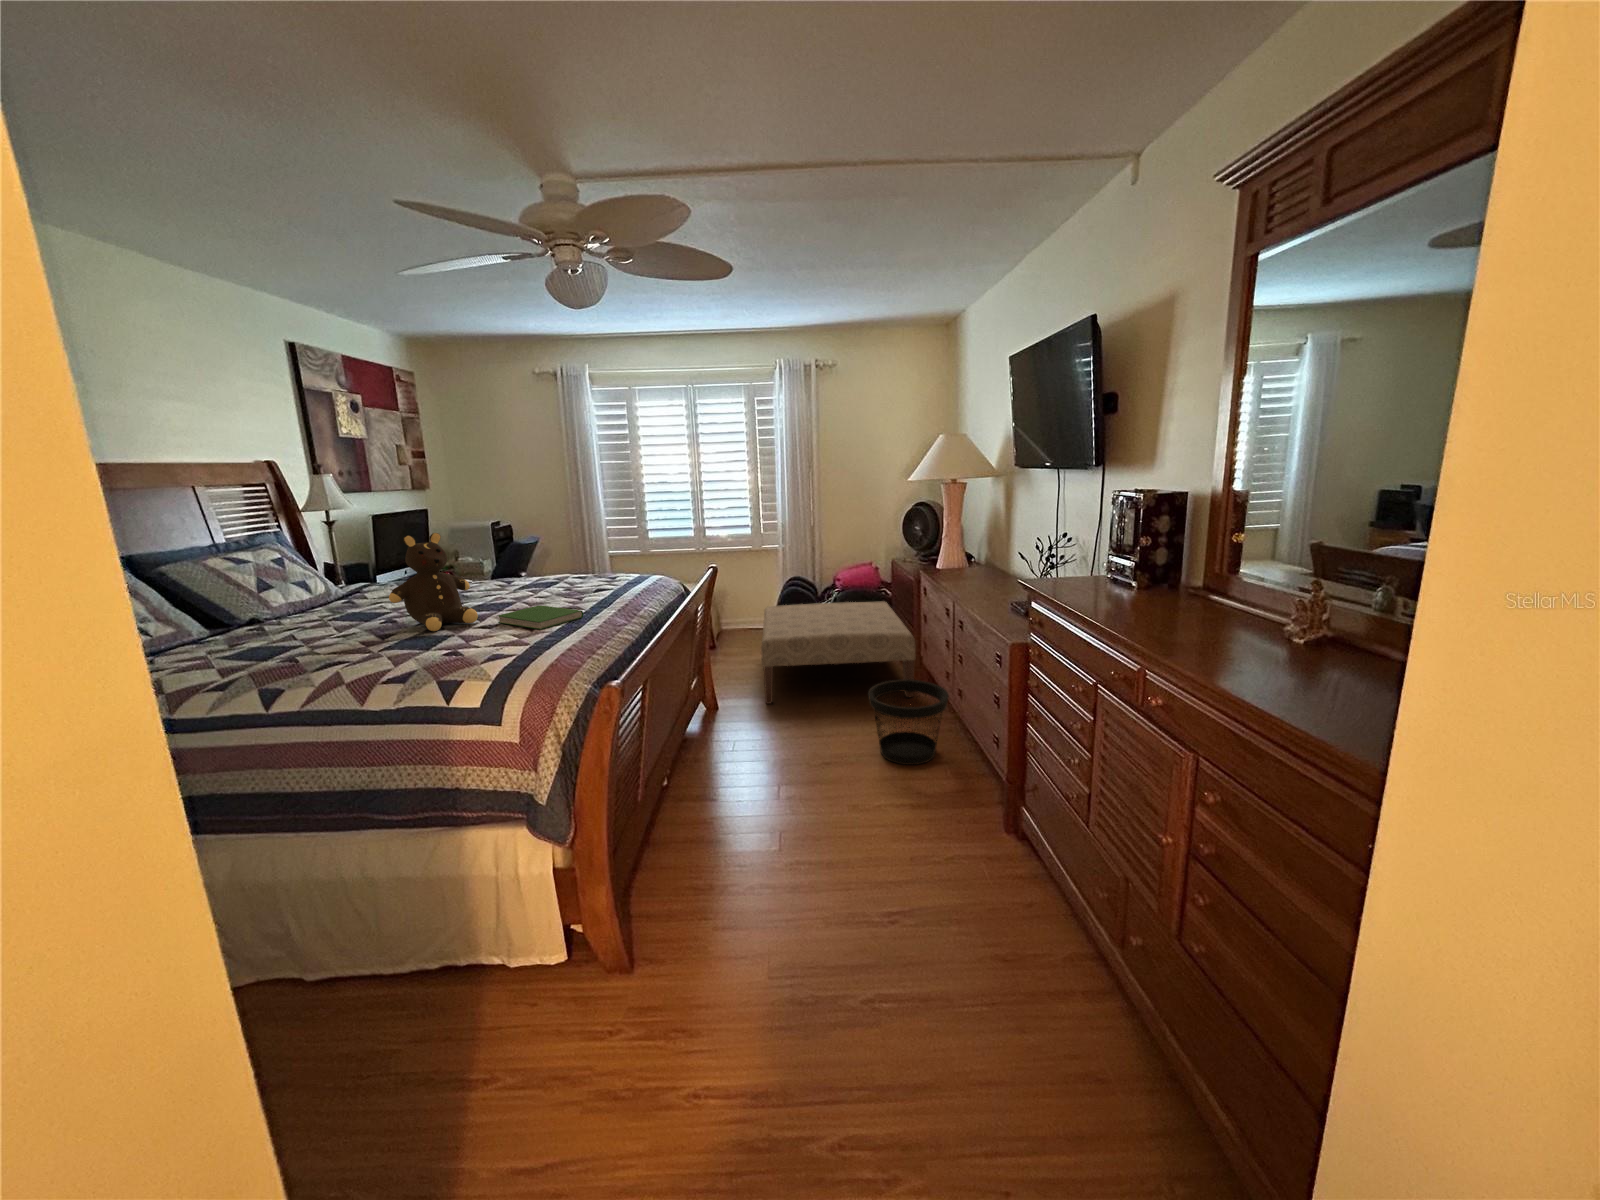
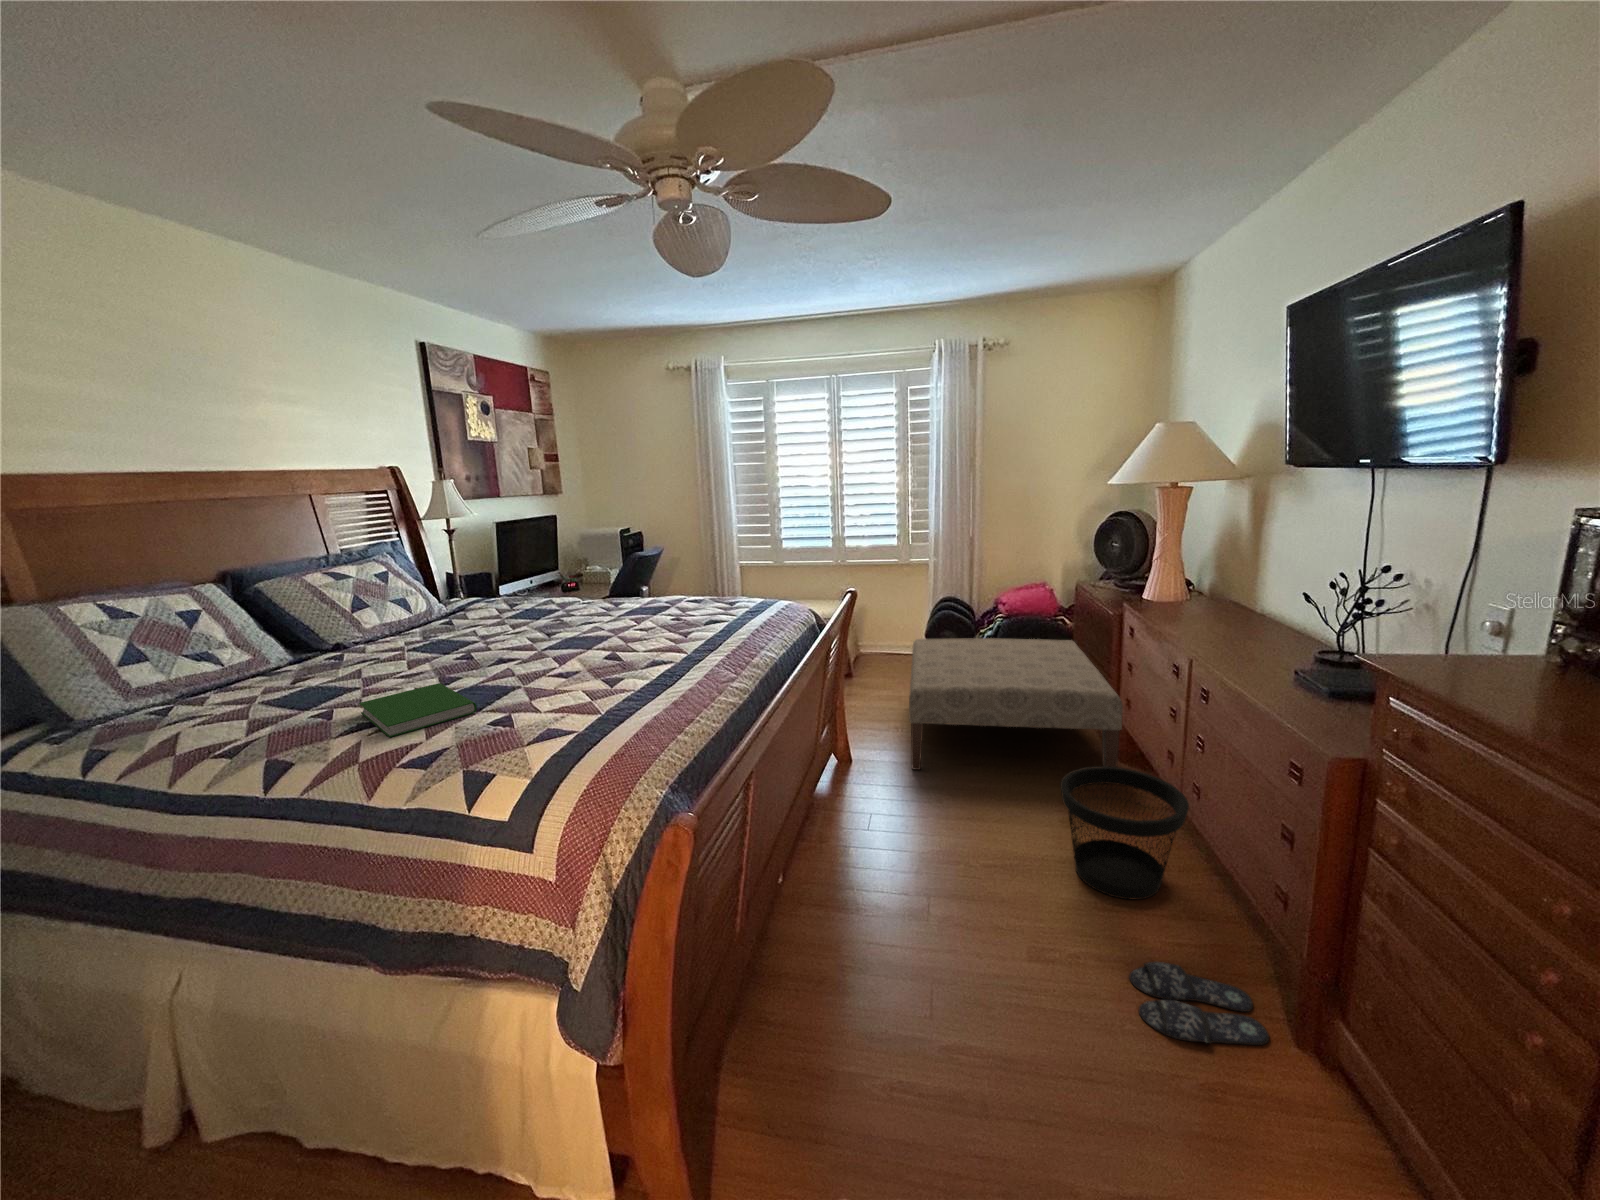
teddy bear: present [389,533,478,631] -> none [459,554,558,676]
hardcover book: present [498,605,583,630] -> present [359,683,477,738]
slippers: none [909,794,986,831] -> present [1129,962,1269,1045]

